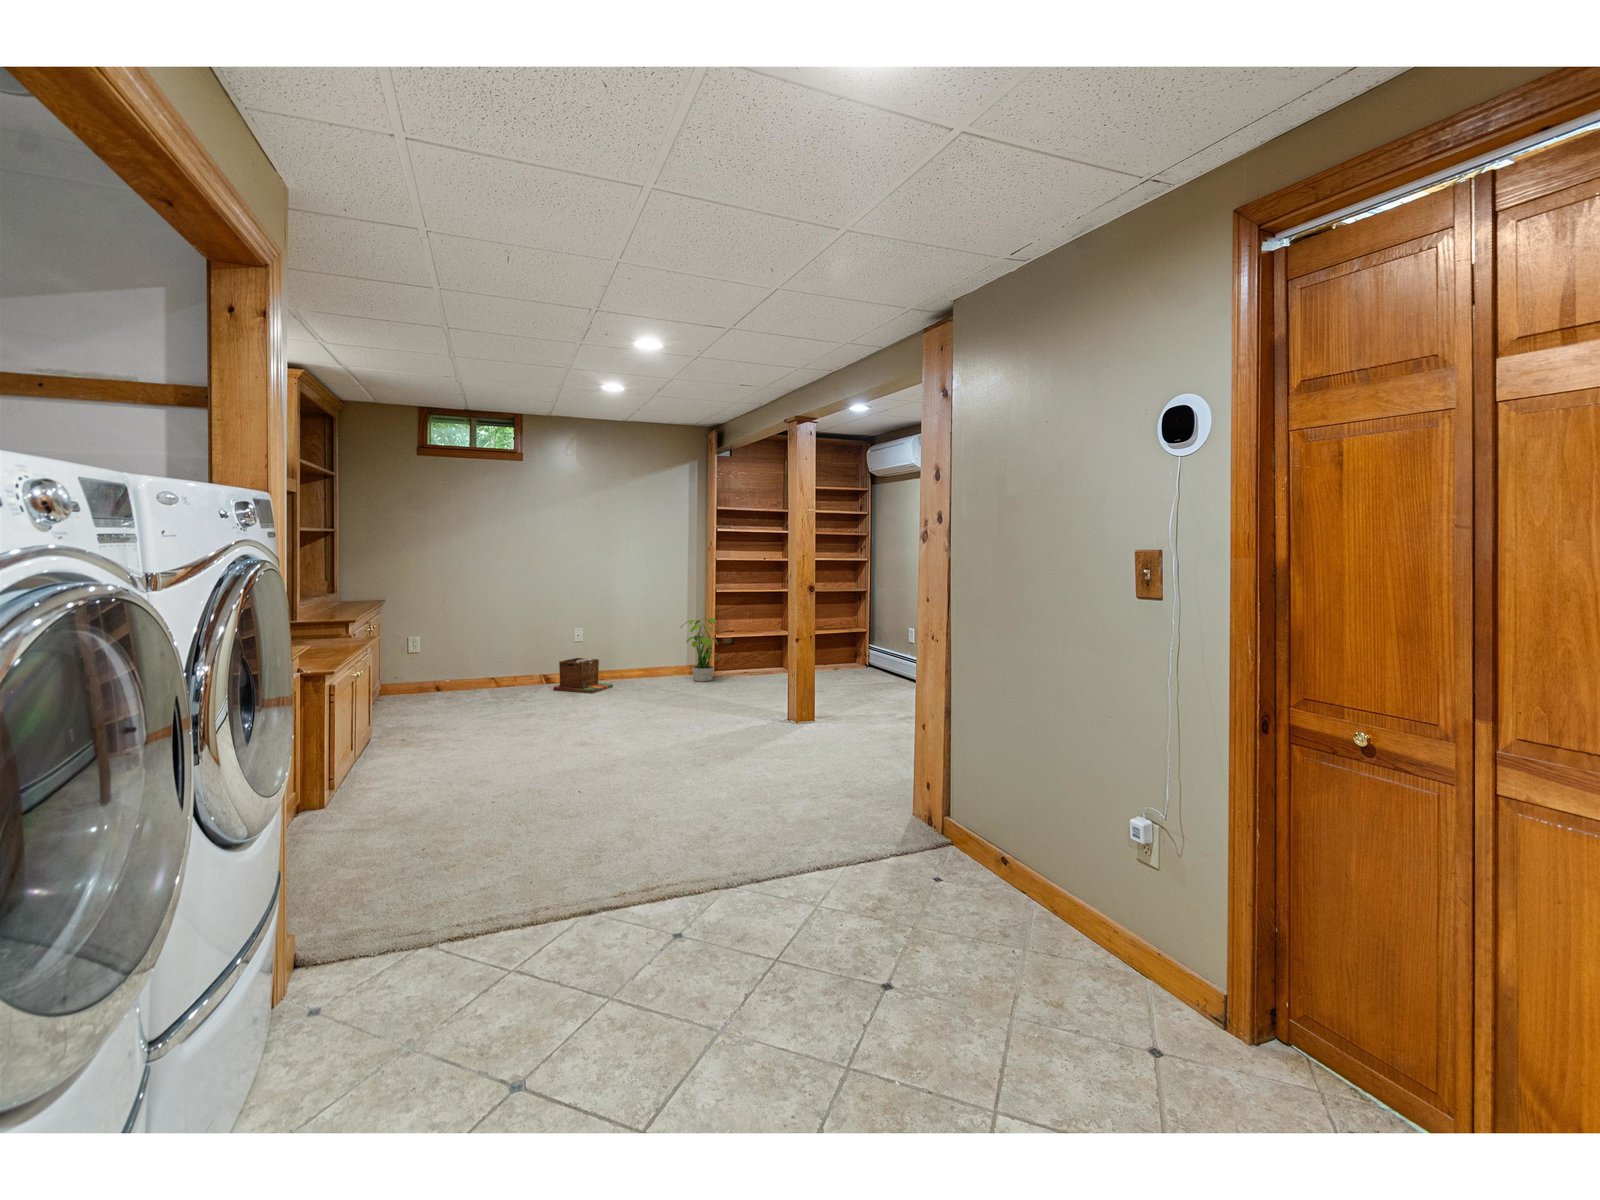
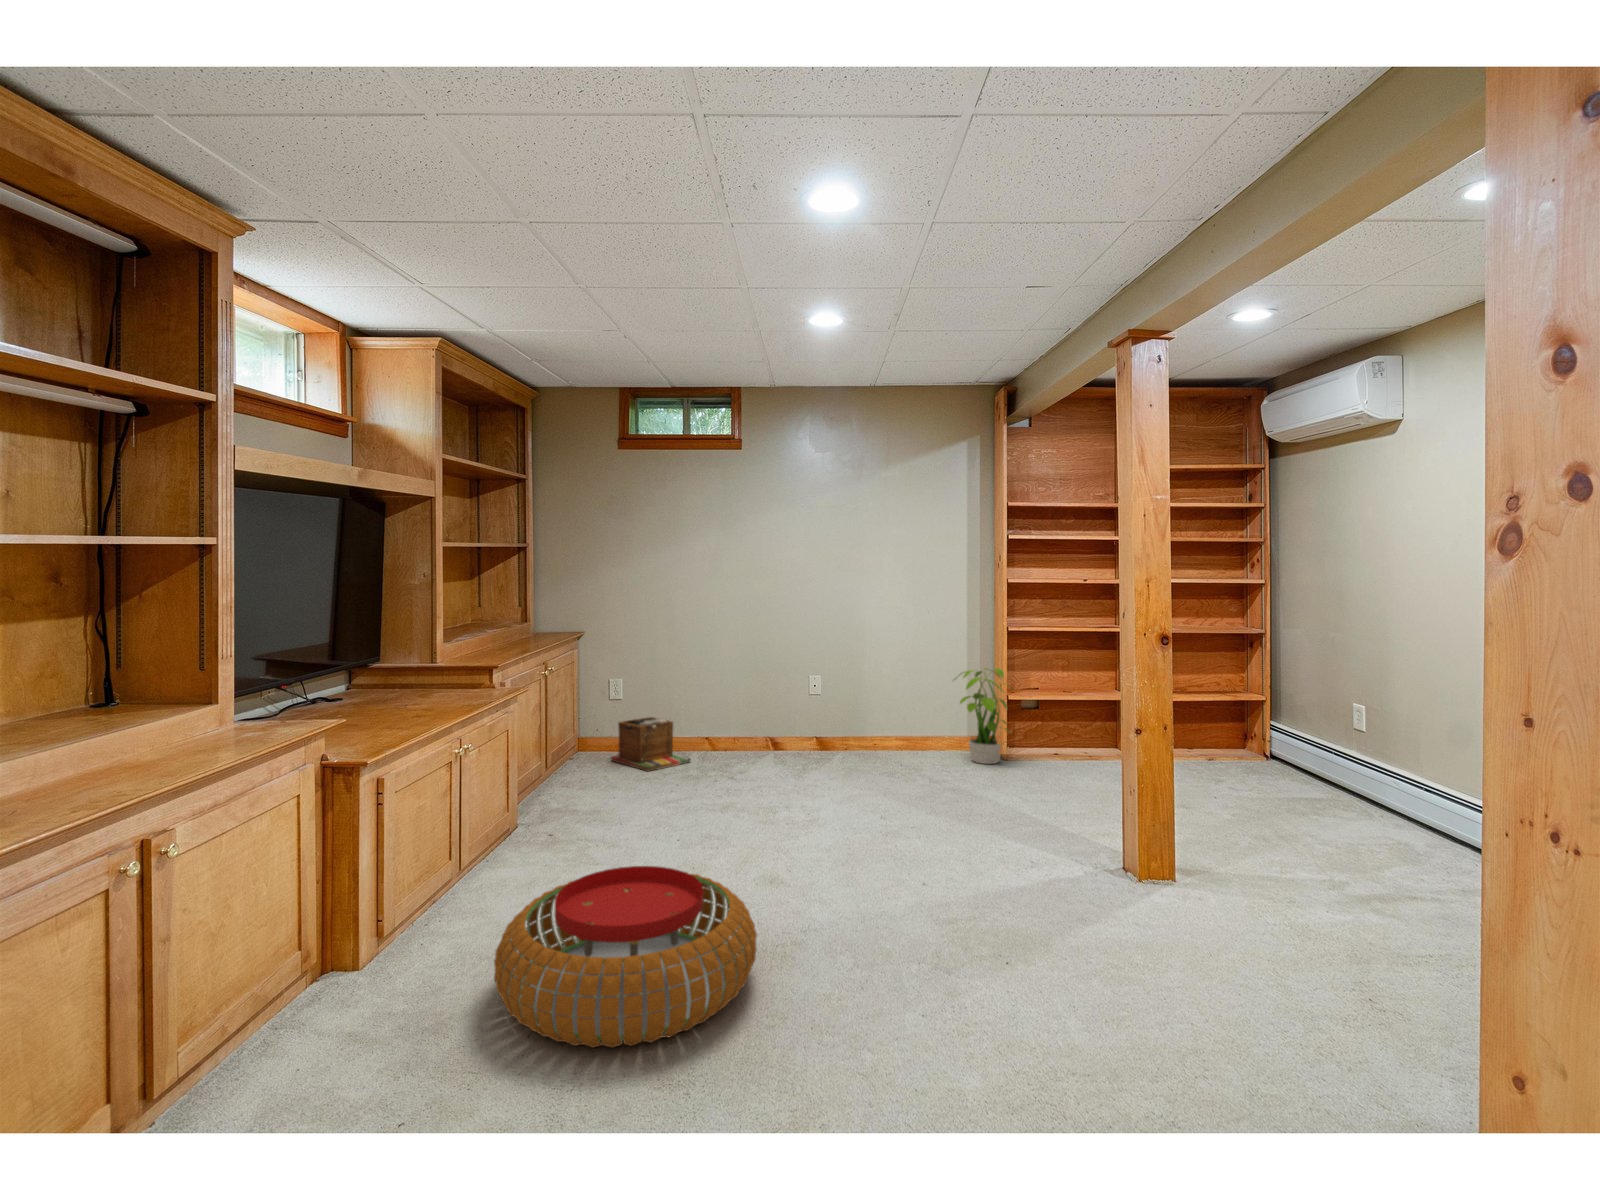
laundry basket: present [554,658,613,693] -> present [611,717,690,771]
pouf: none [475,725,619,801] -> present [494,866,757,1048]

